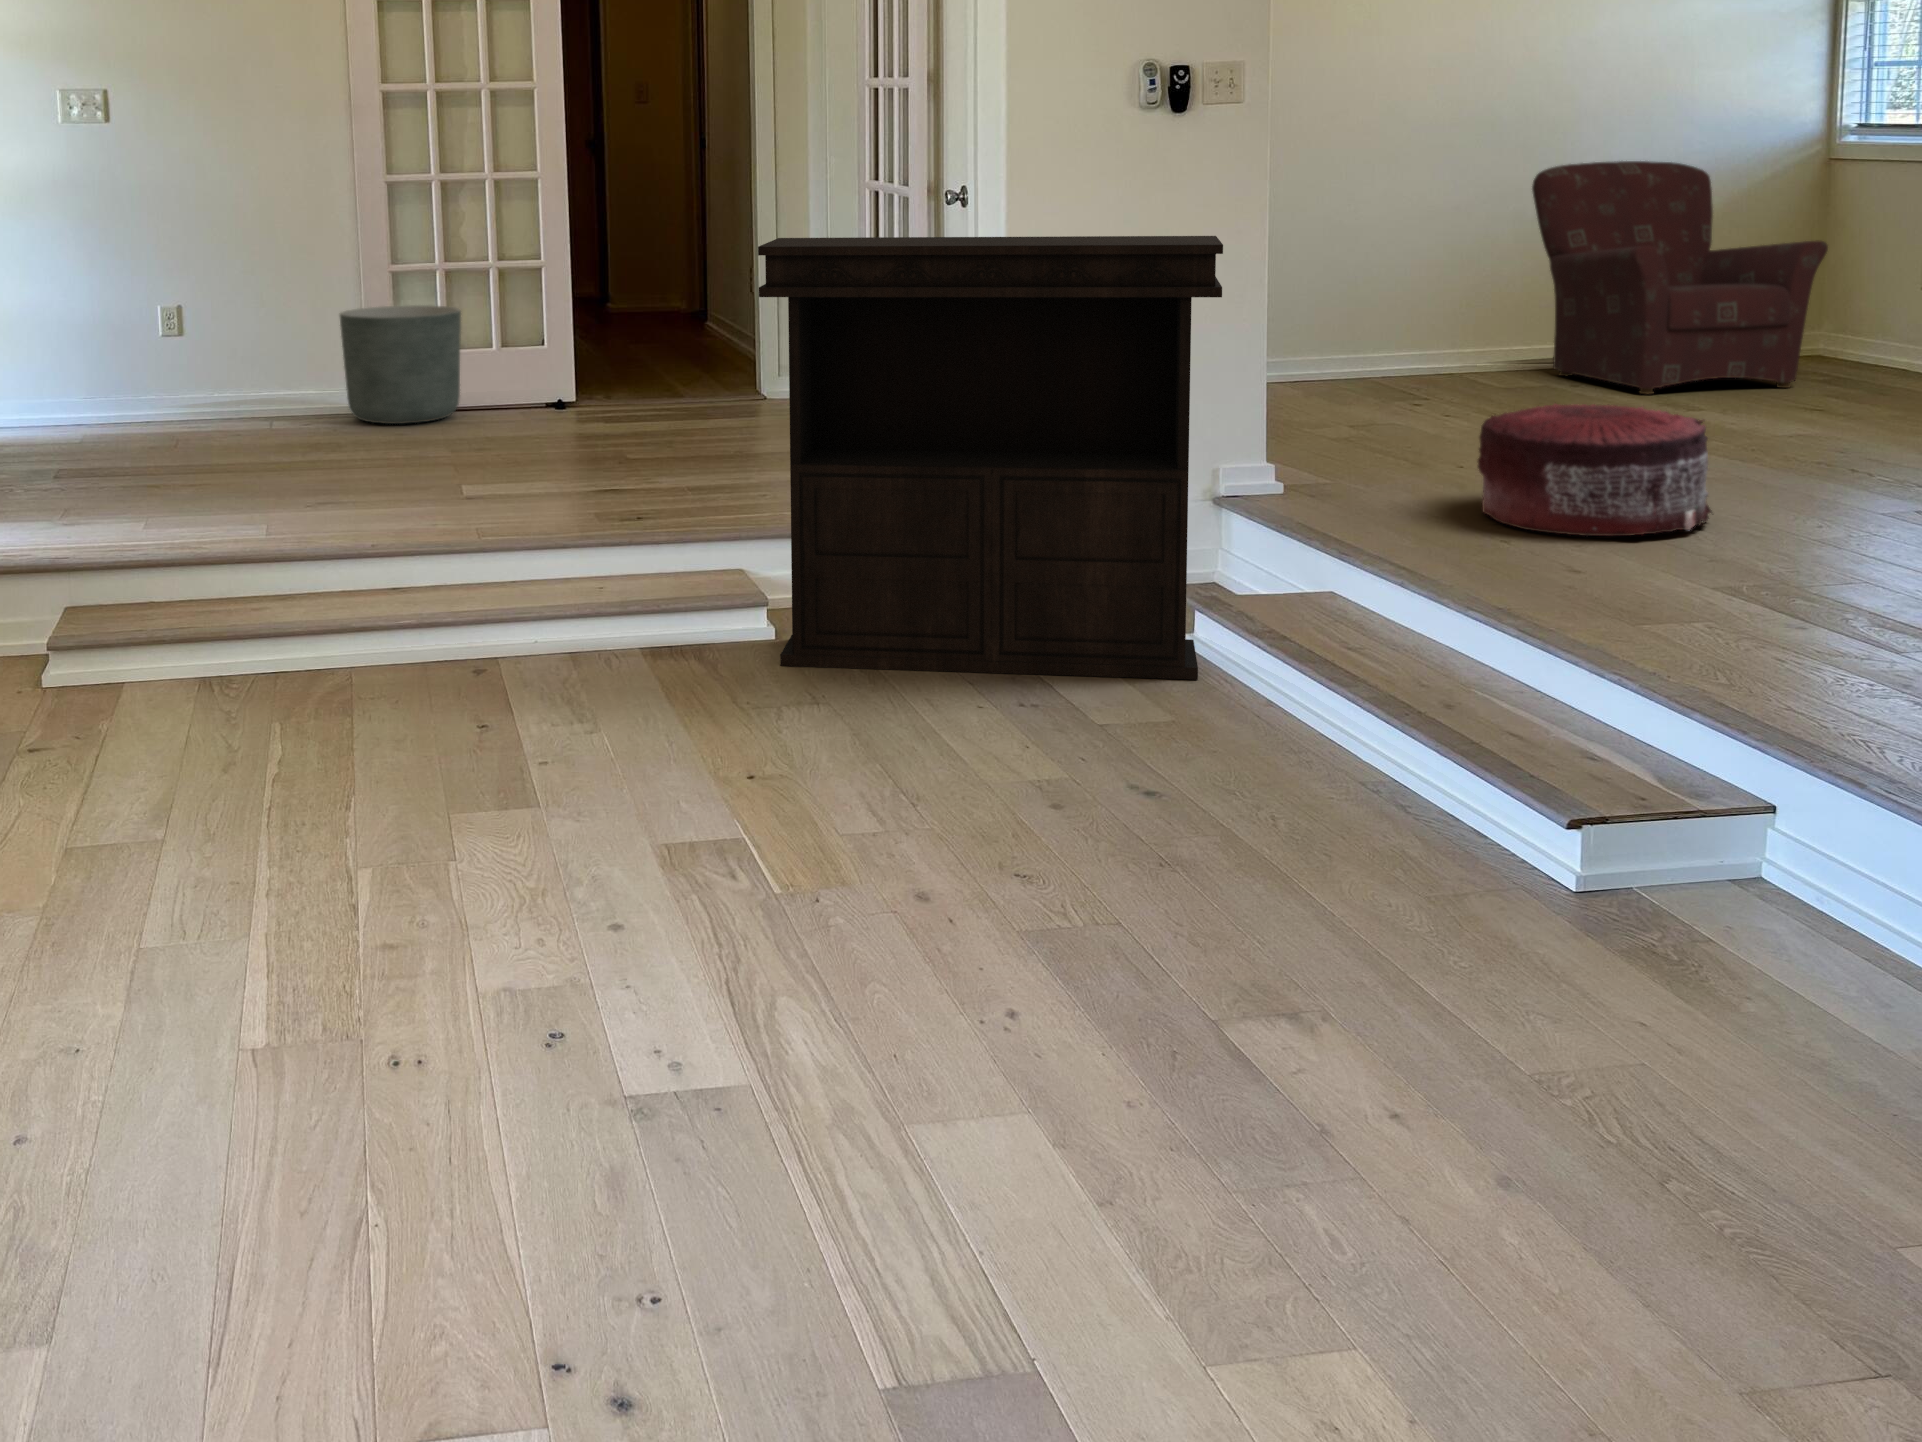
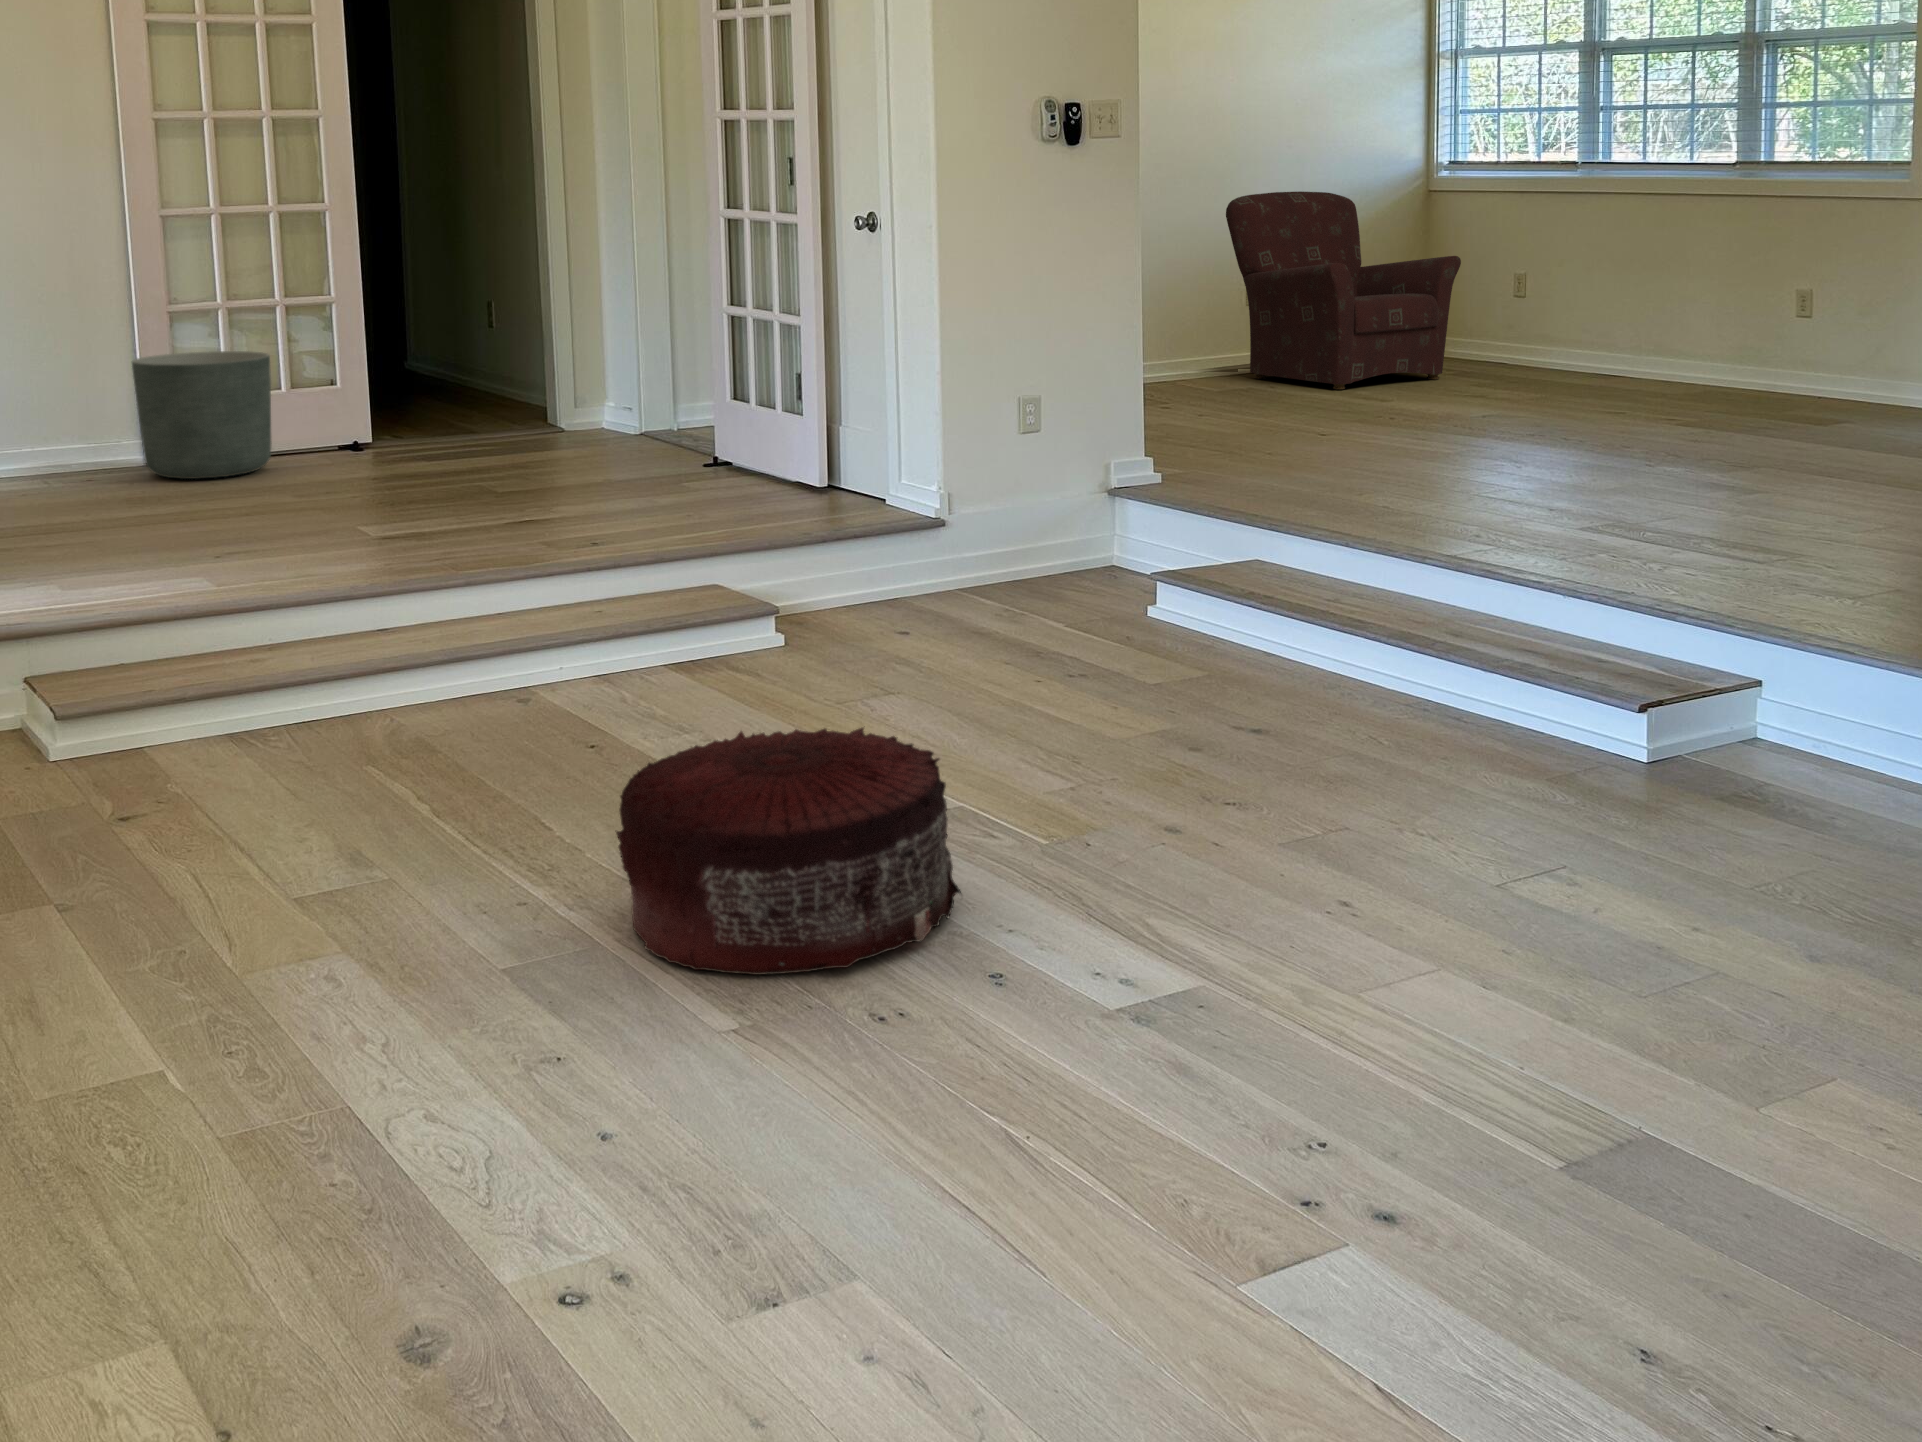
console table: present [758,236,1223,680] -> none [767,252,1190,666]
pouf: present [1477,404,1712,536] -> present [616,728,961,975]

